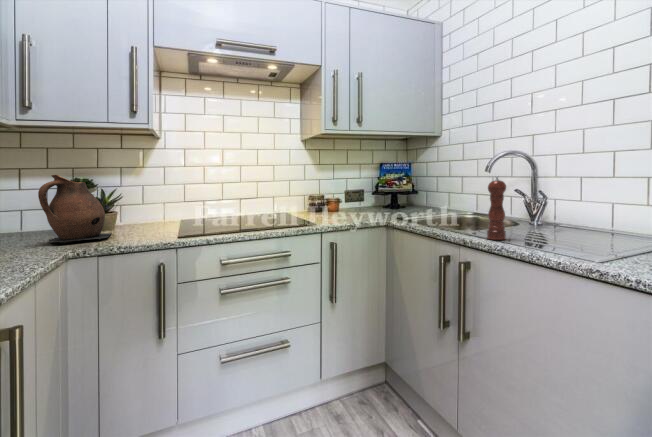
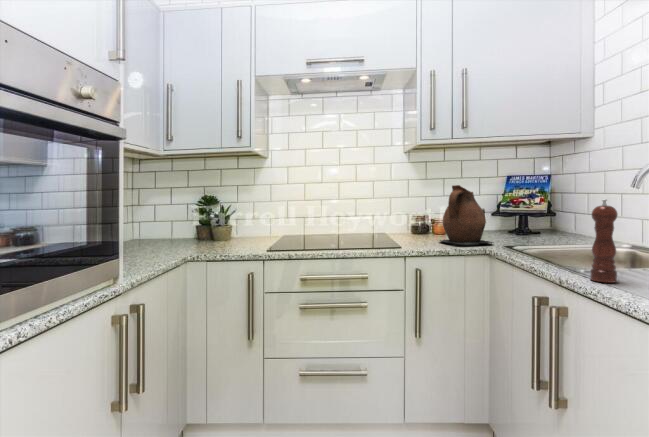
ceramic pitcher: present [38,175,111,243] -> present [440,185,493,244]

